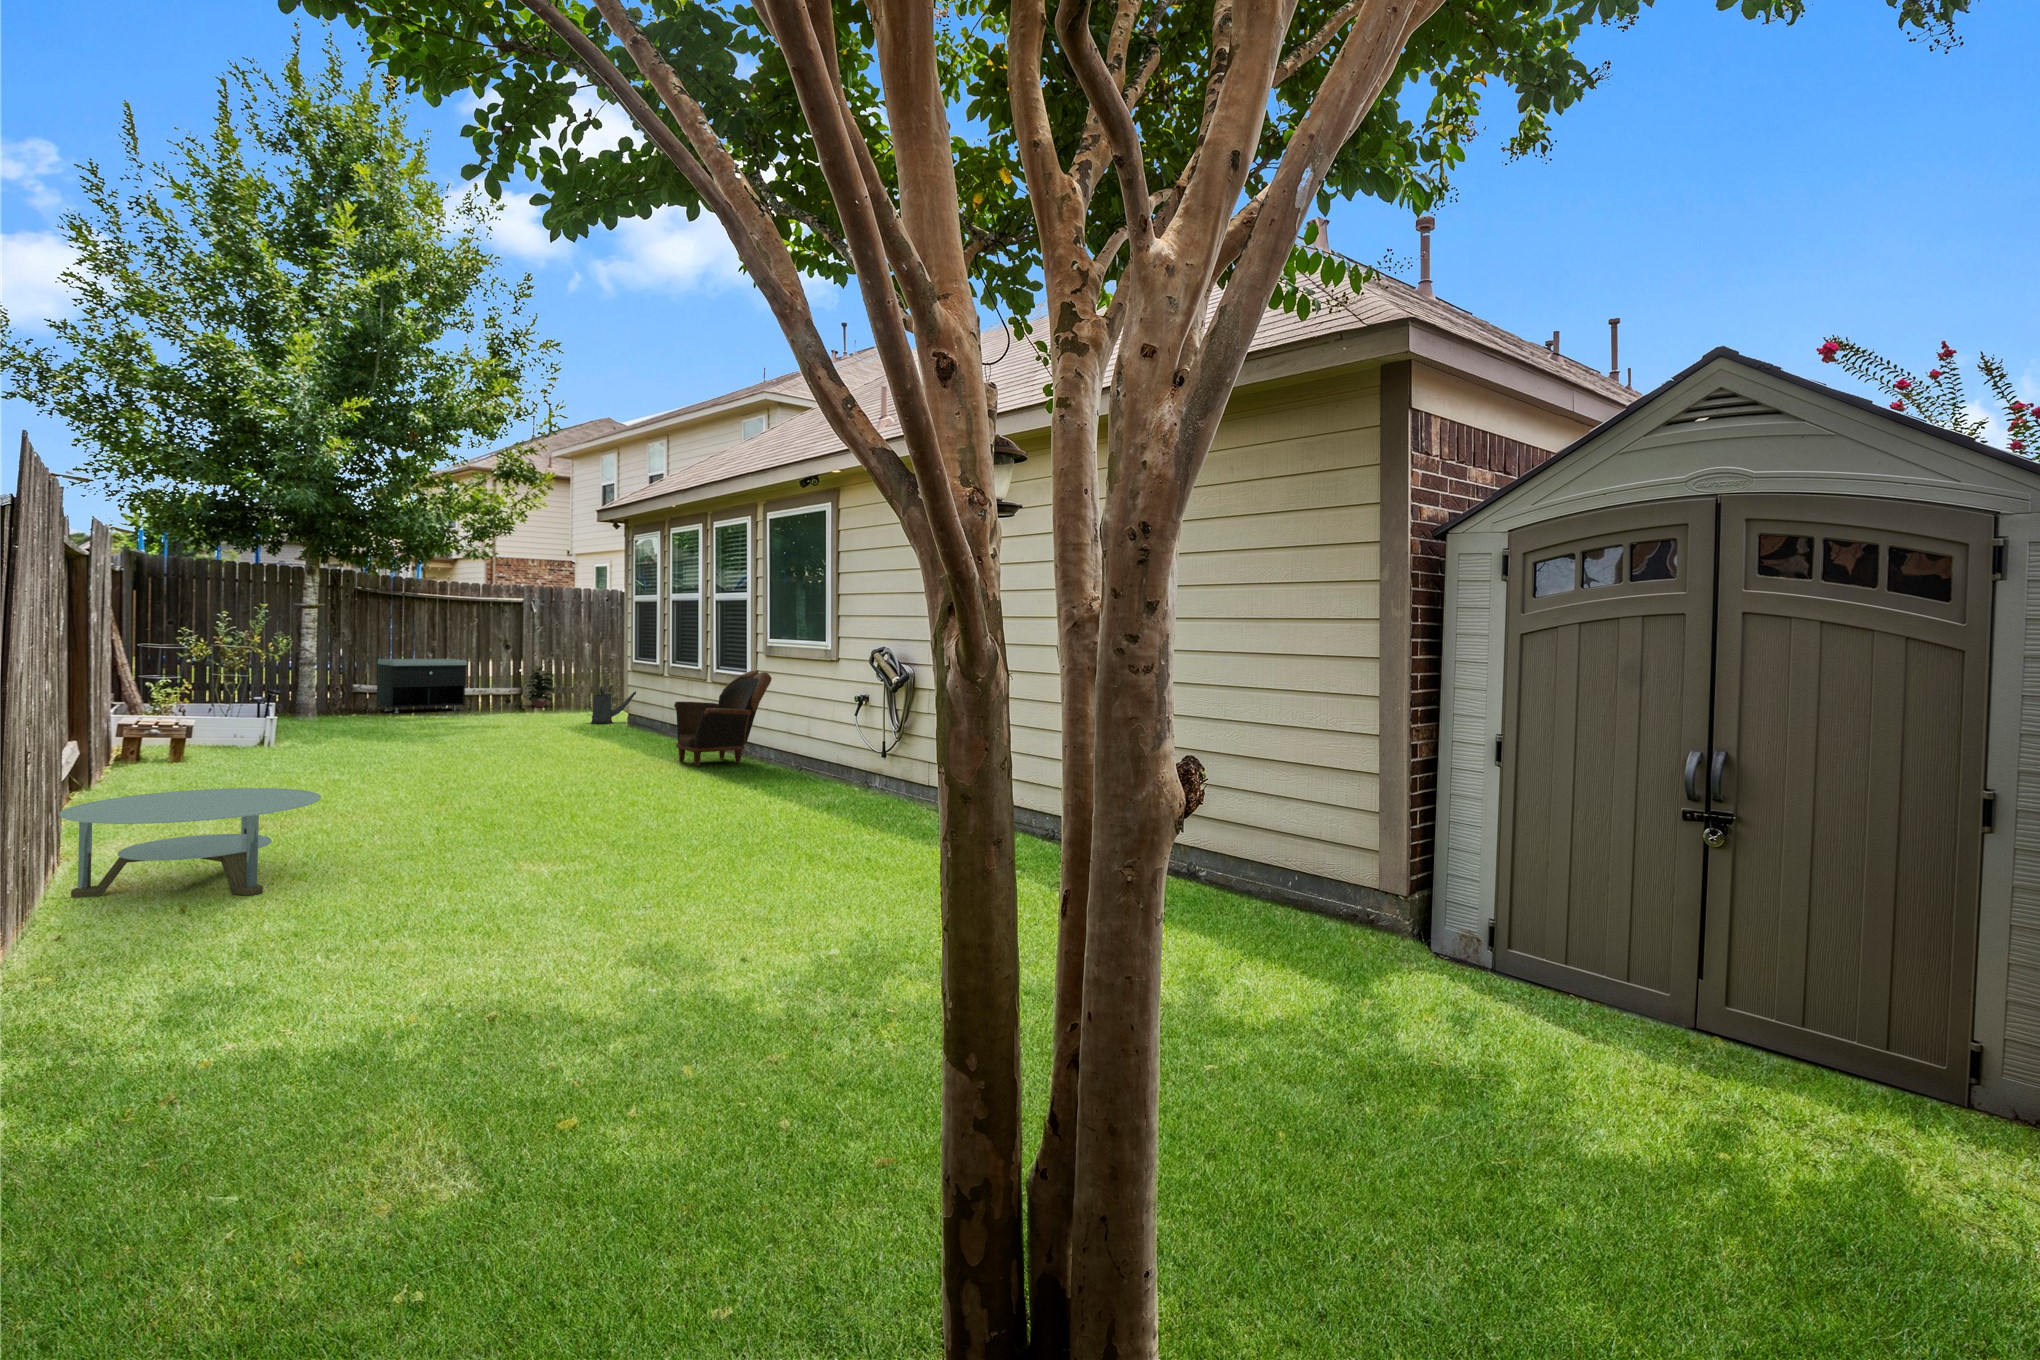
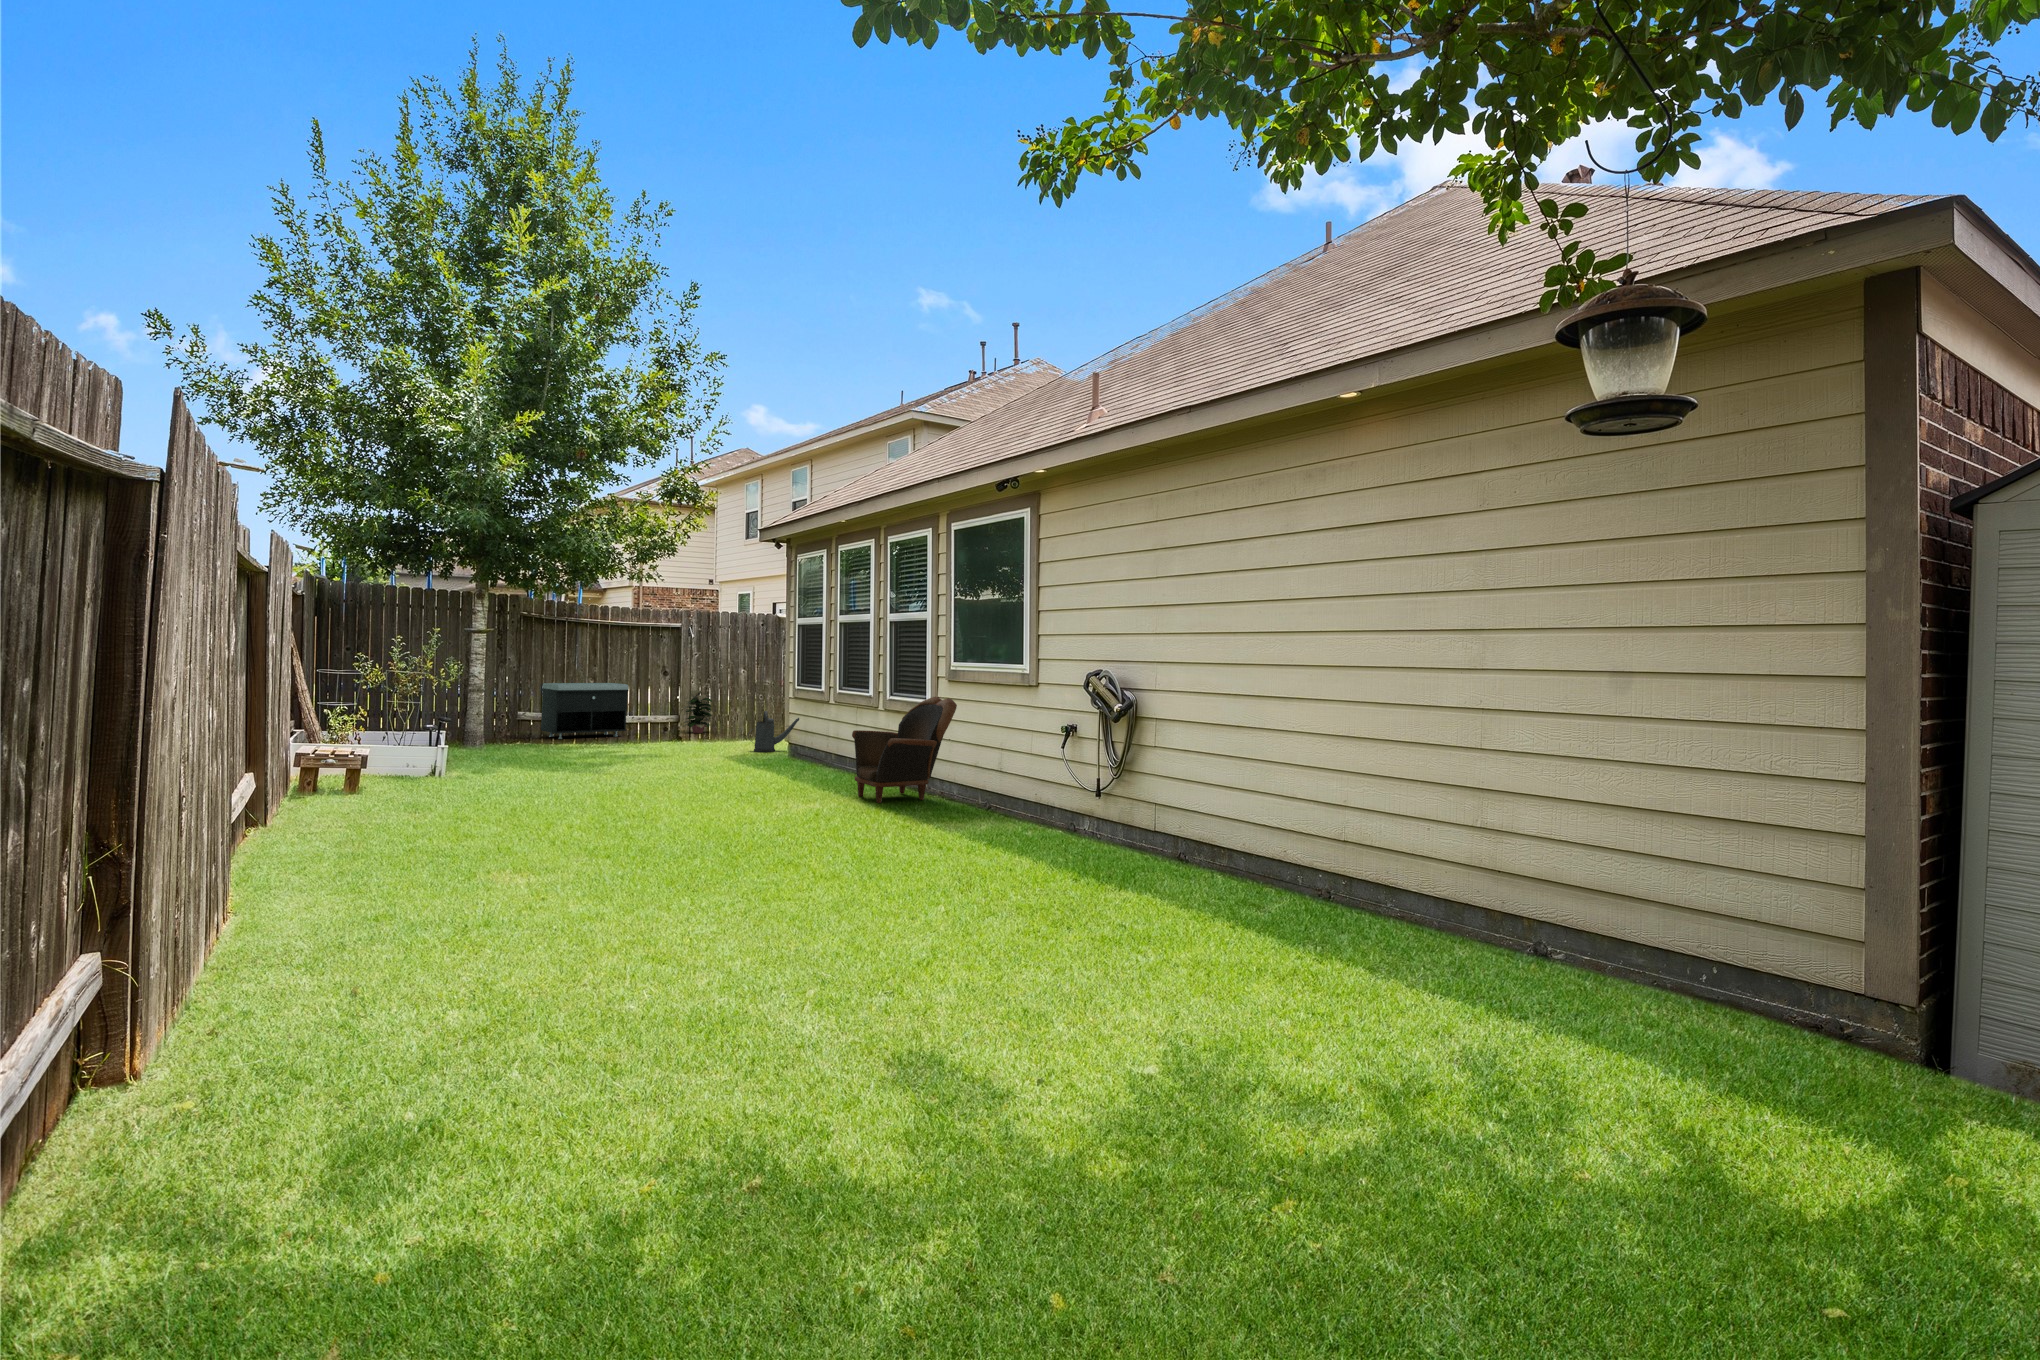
round table: present [59,788,321,898] -> none [220,833,503,967]

